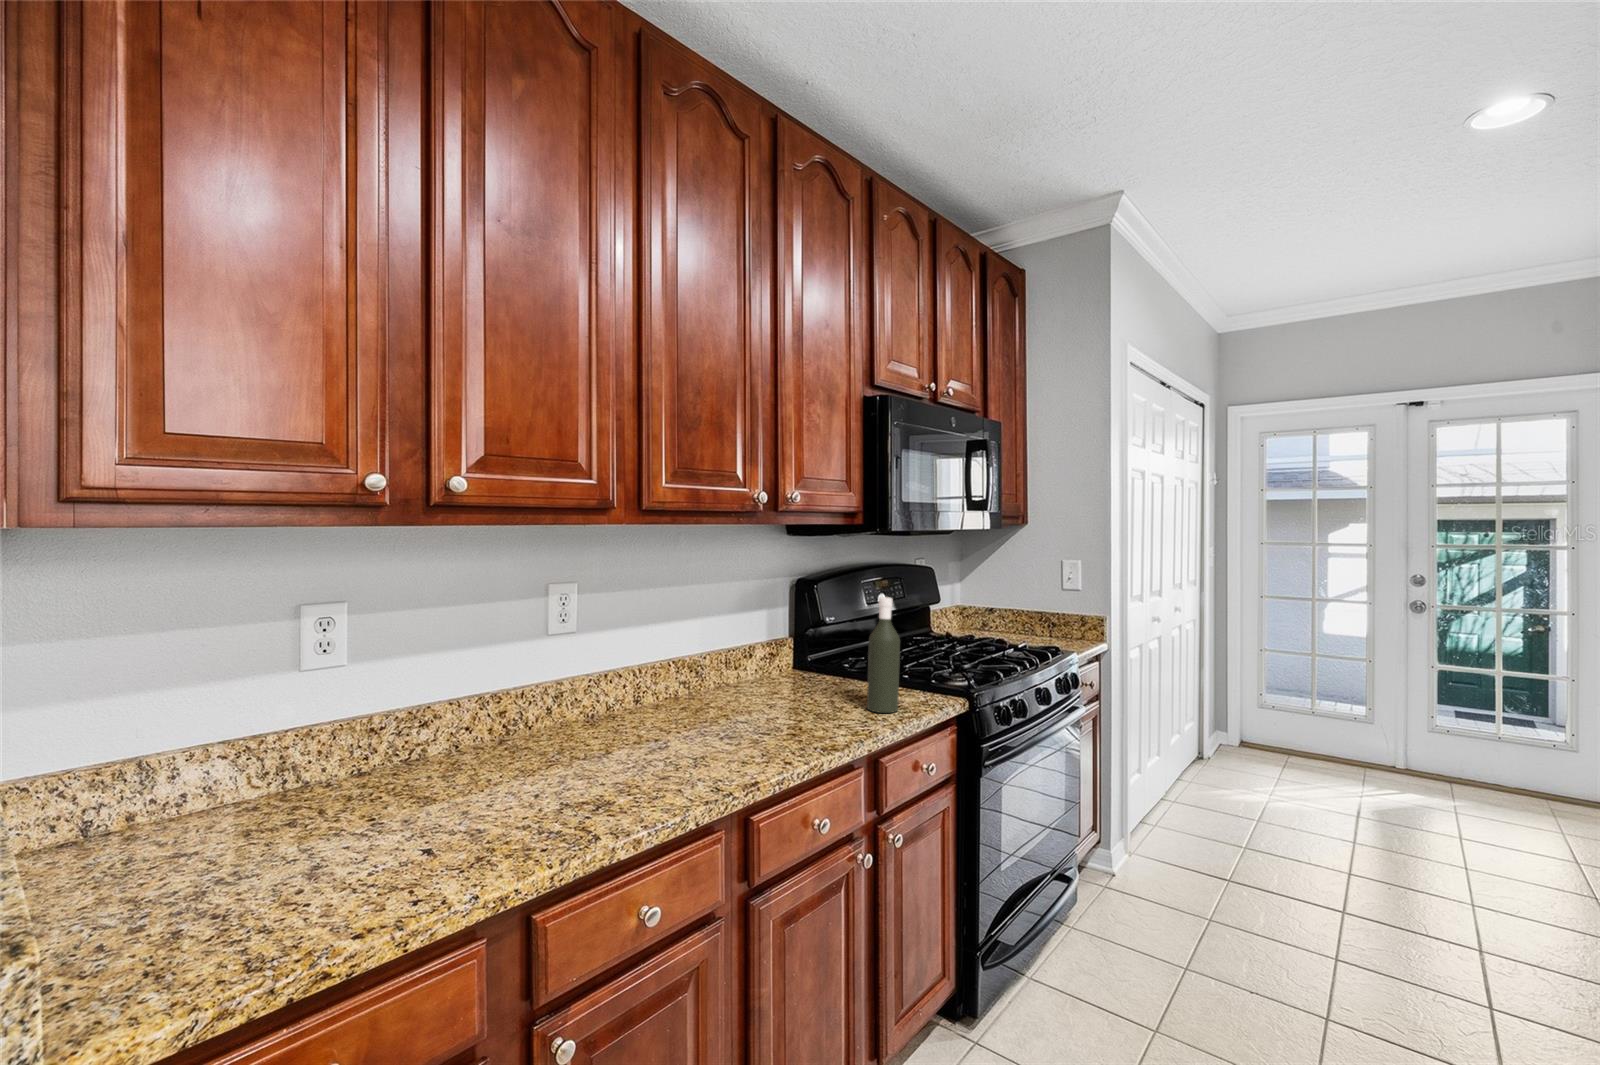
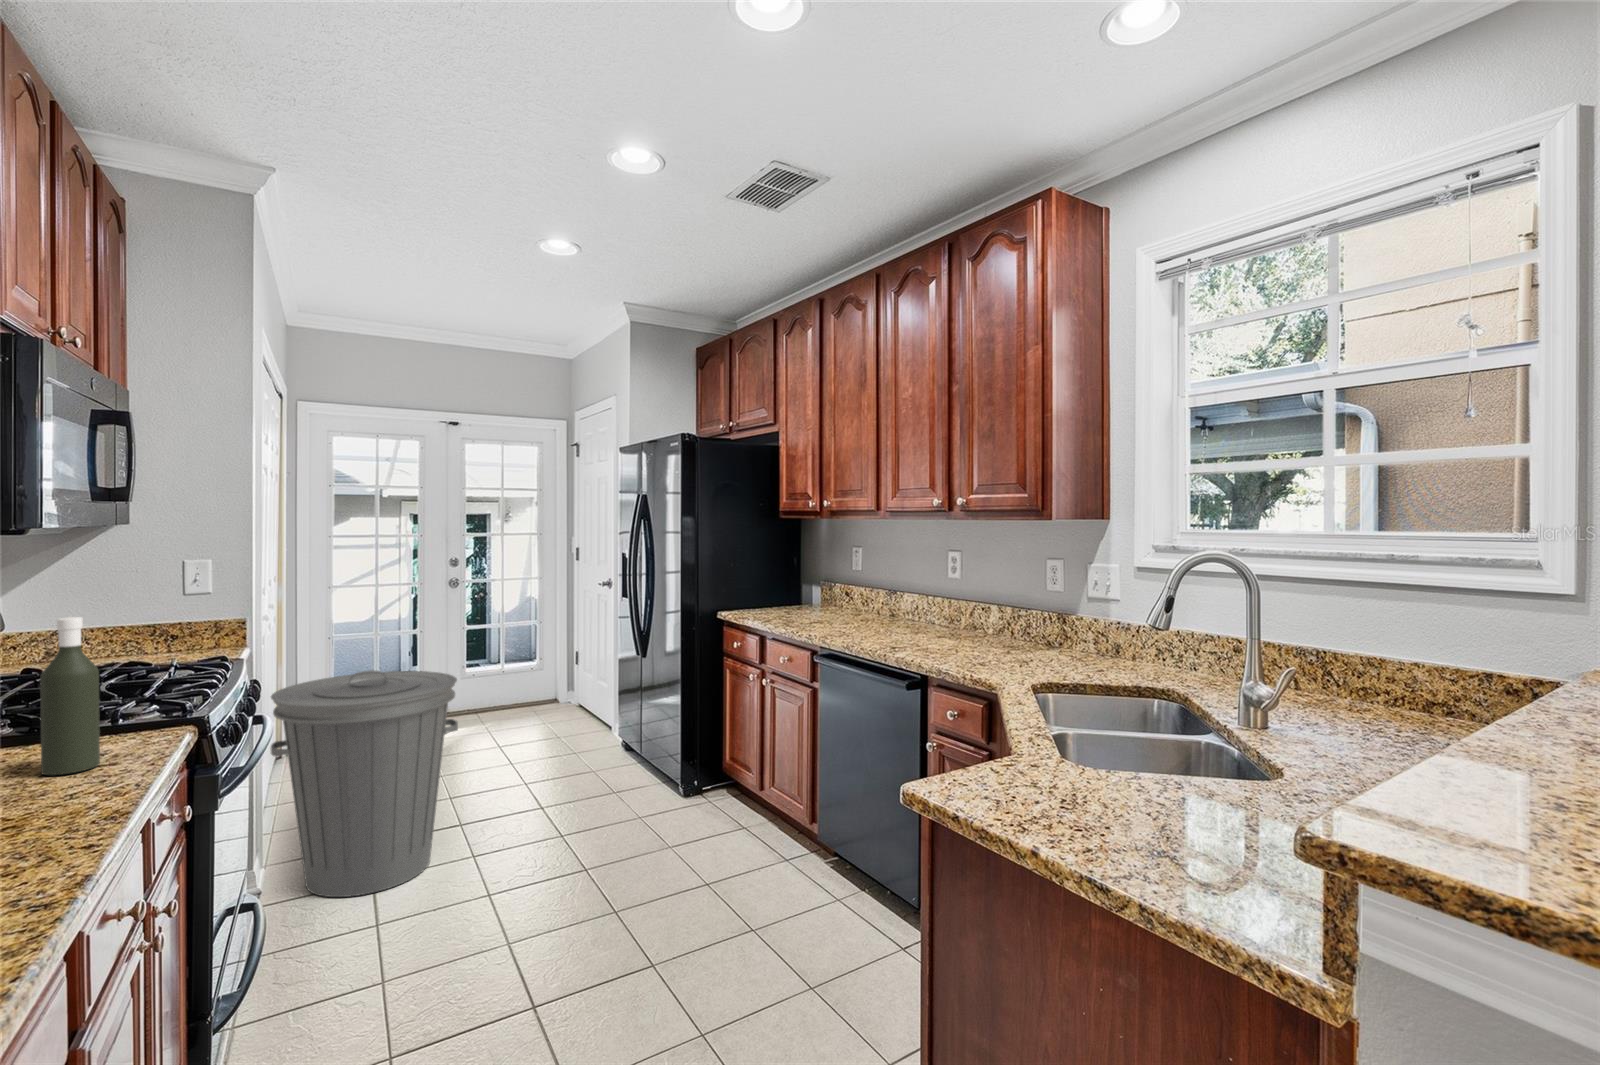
trash can: none [1126,688,1329,940] -> present [271,670,458,897]

